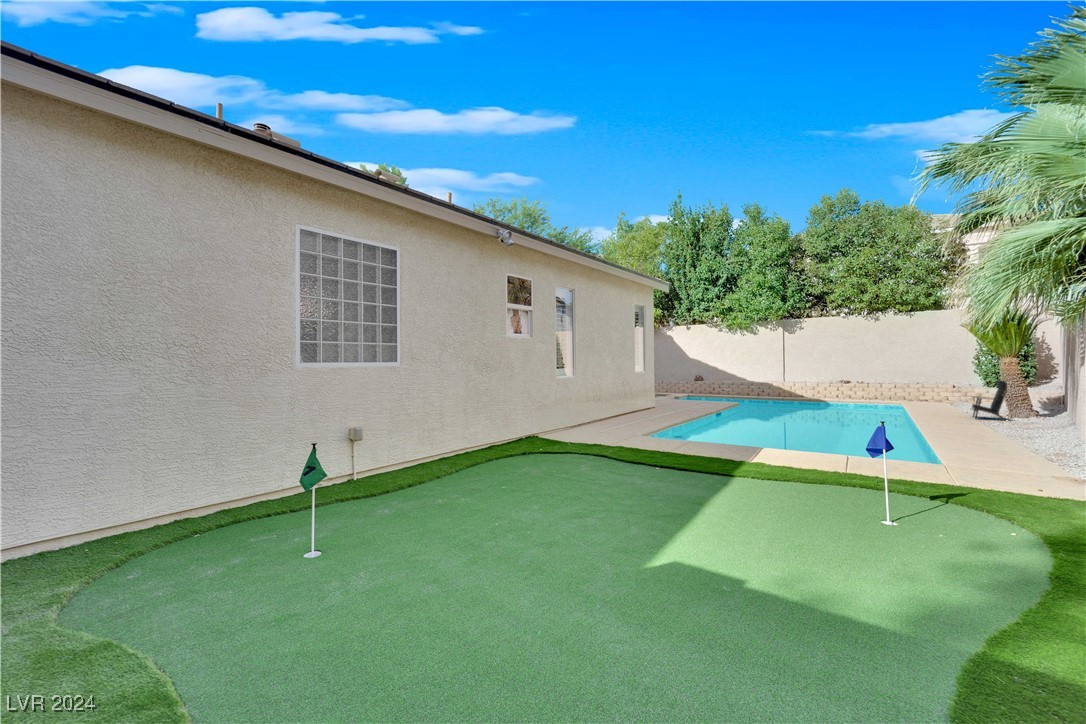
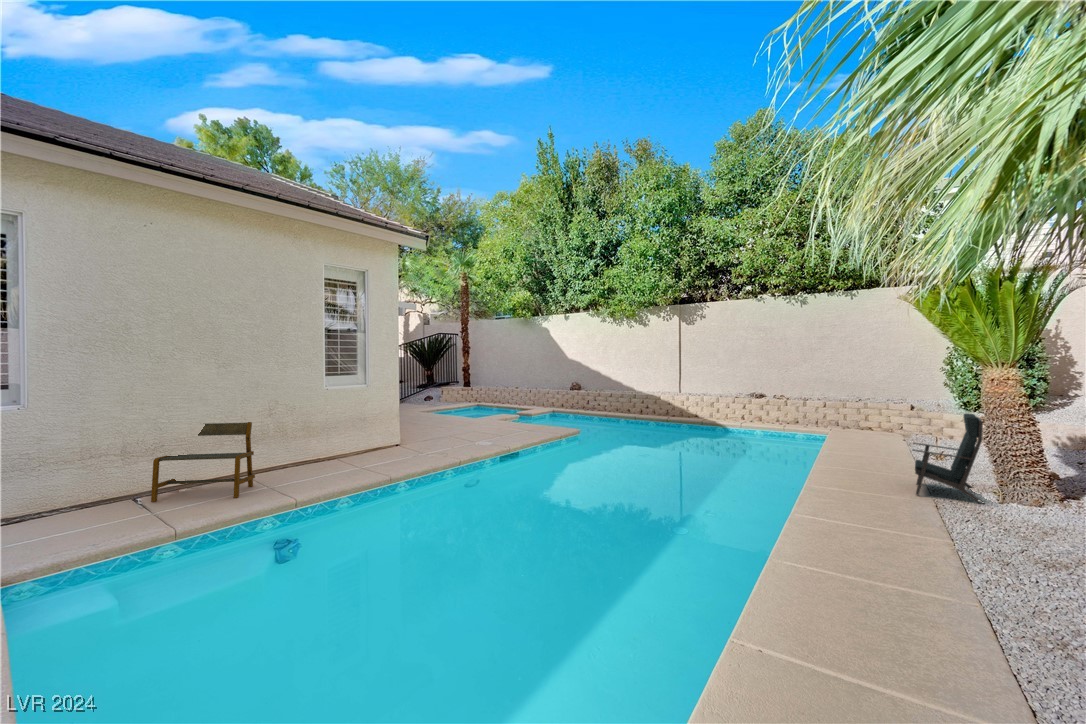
bench: none [594,388,638,425] -> present [151,422,255,502]

